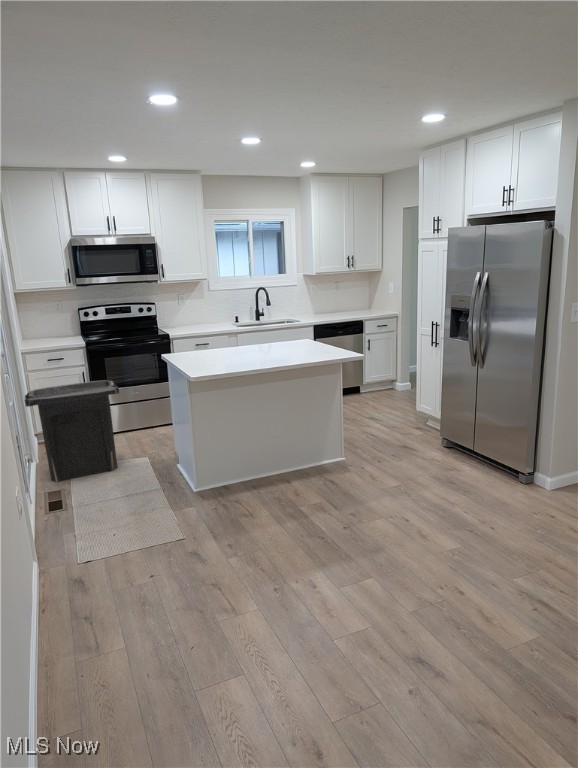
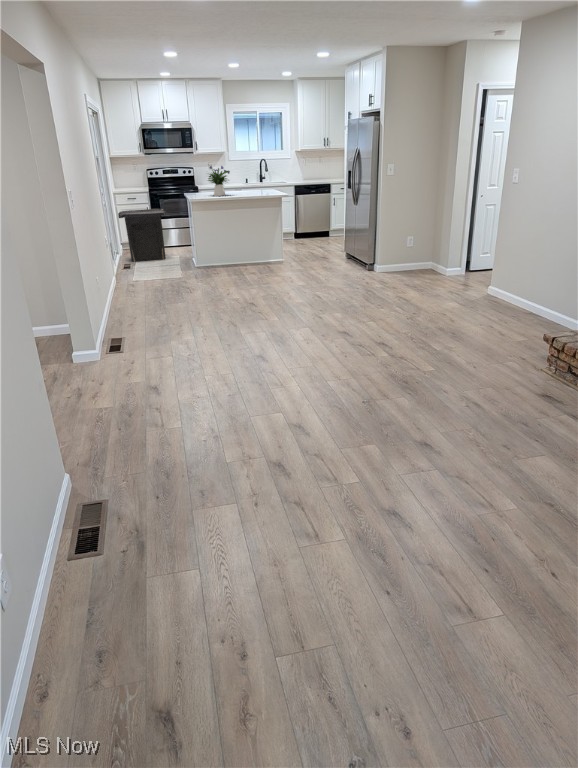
flower arrangement: none [194,305,249,362] -> present [208,166,230,196]

